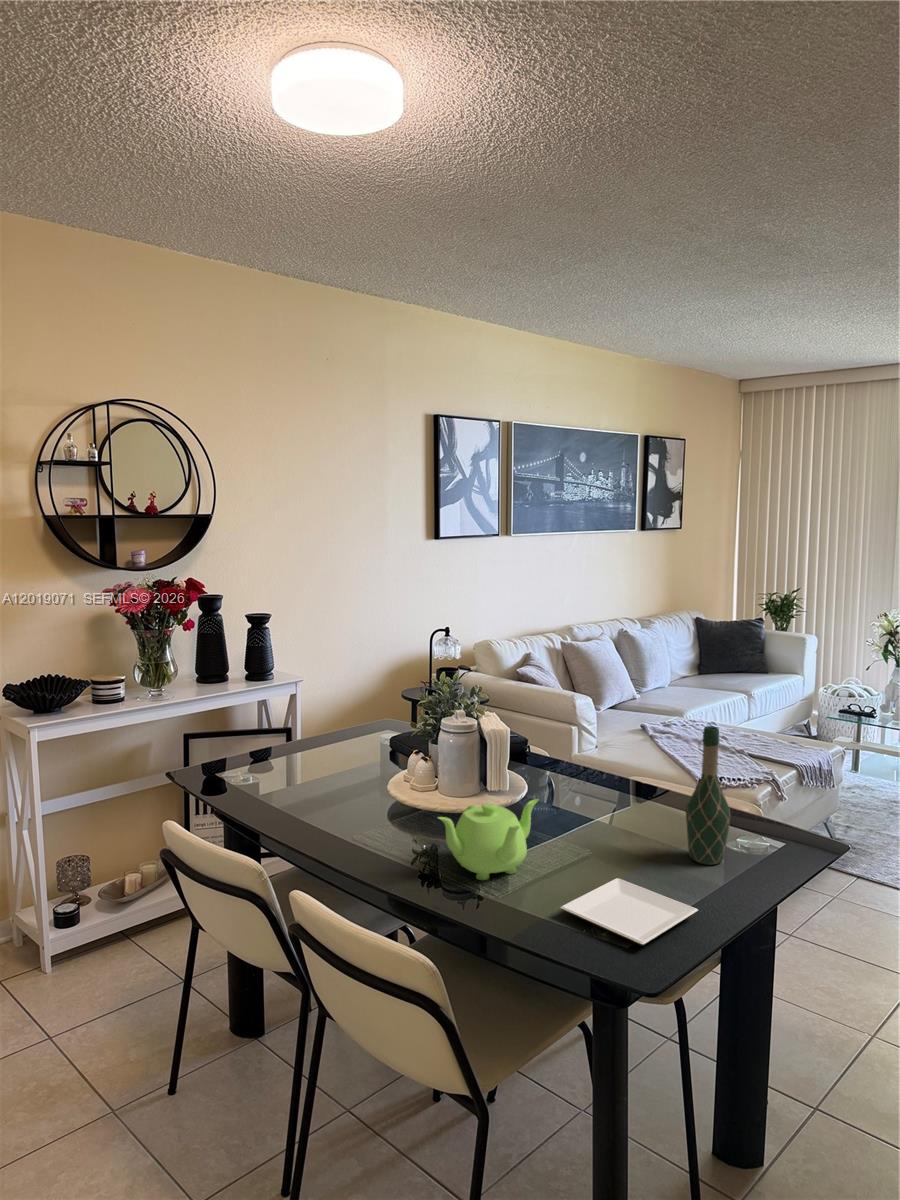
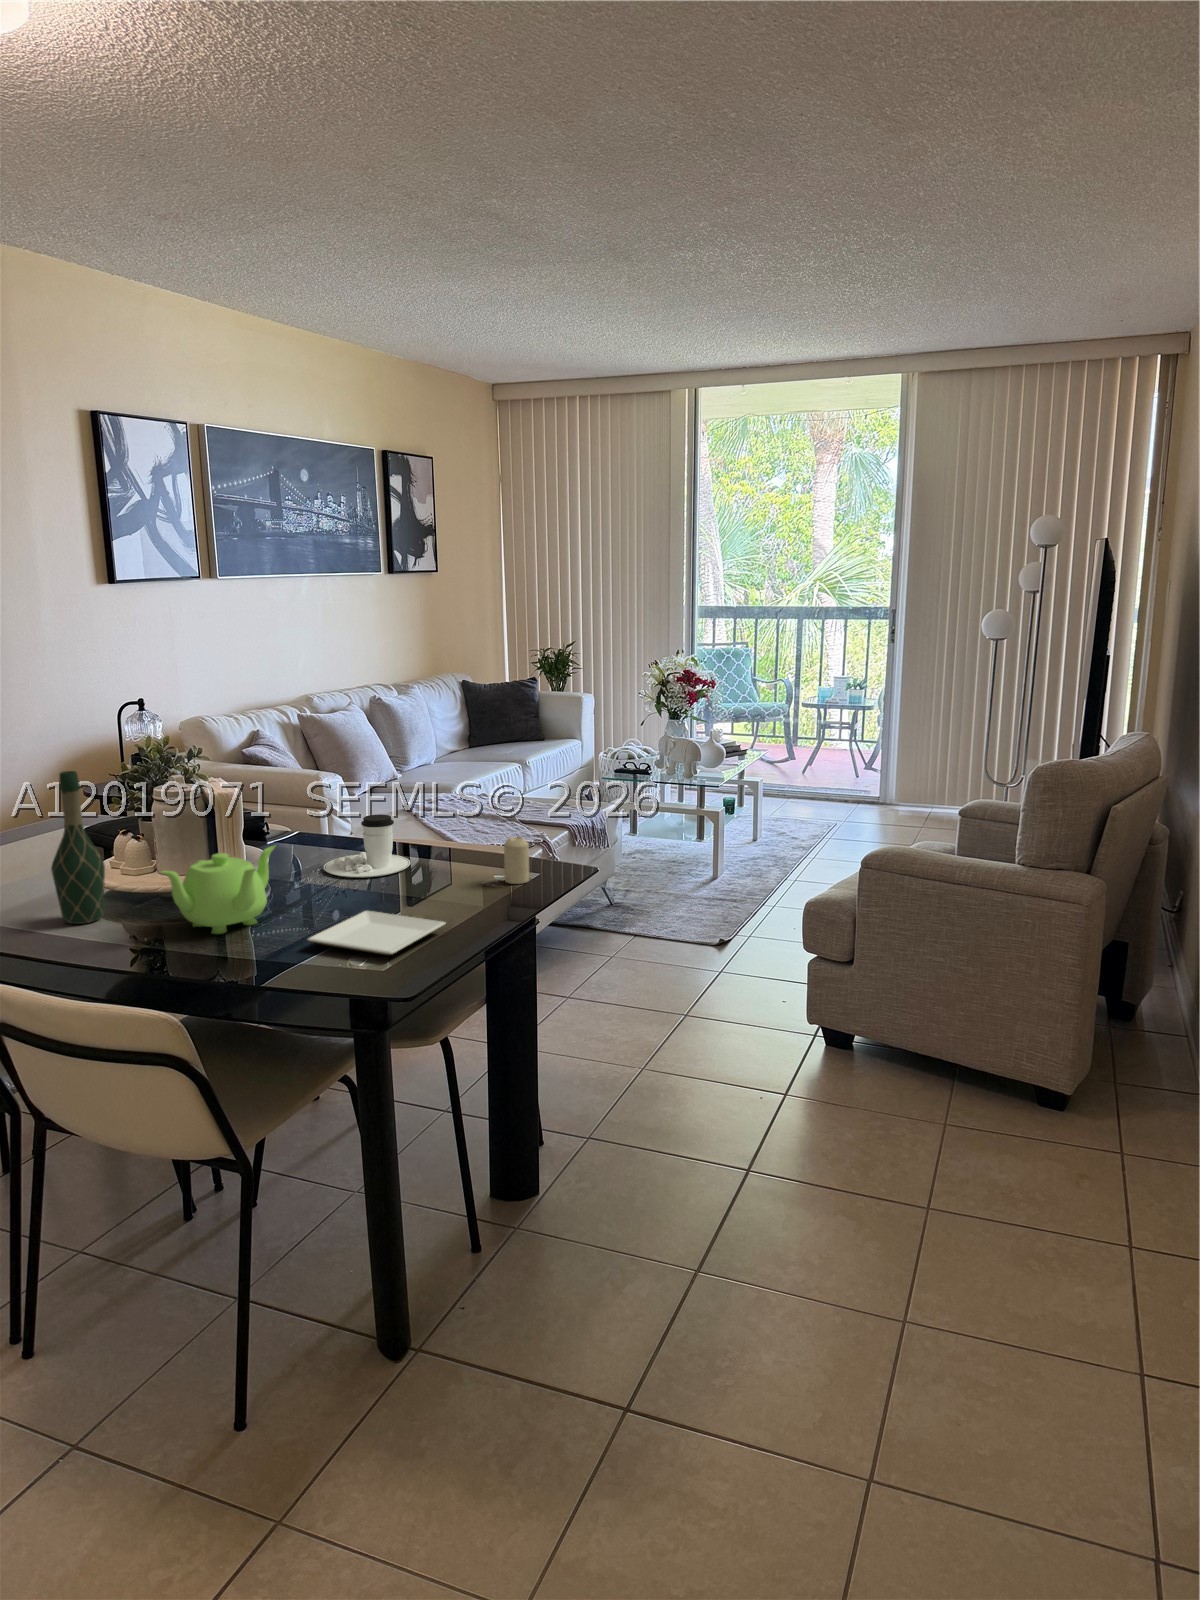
wine bottle: present [686,726,731,864] -> present [51,771,105,924]
coffee cup: none [579,768,659,830] -> present [324,814,410,877]
candle: none [754,813,782,863] -> present [504,836,529,884]

